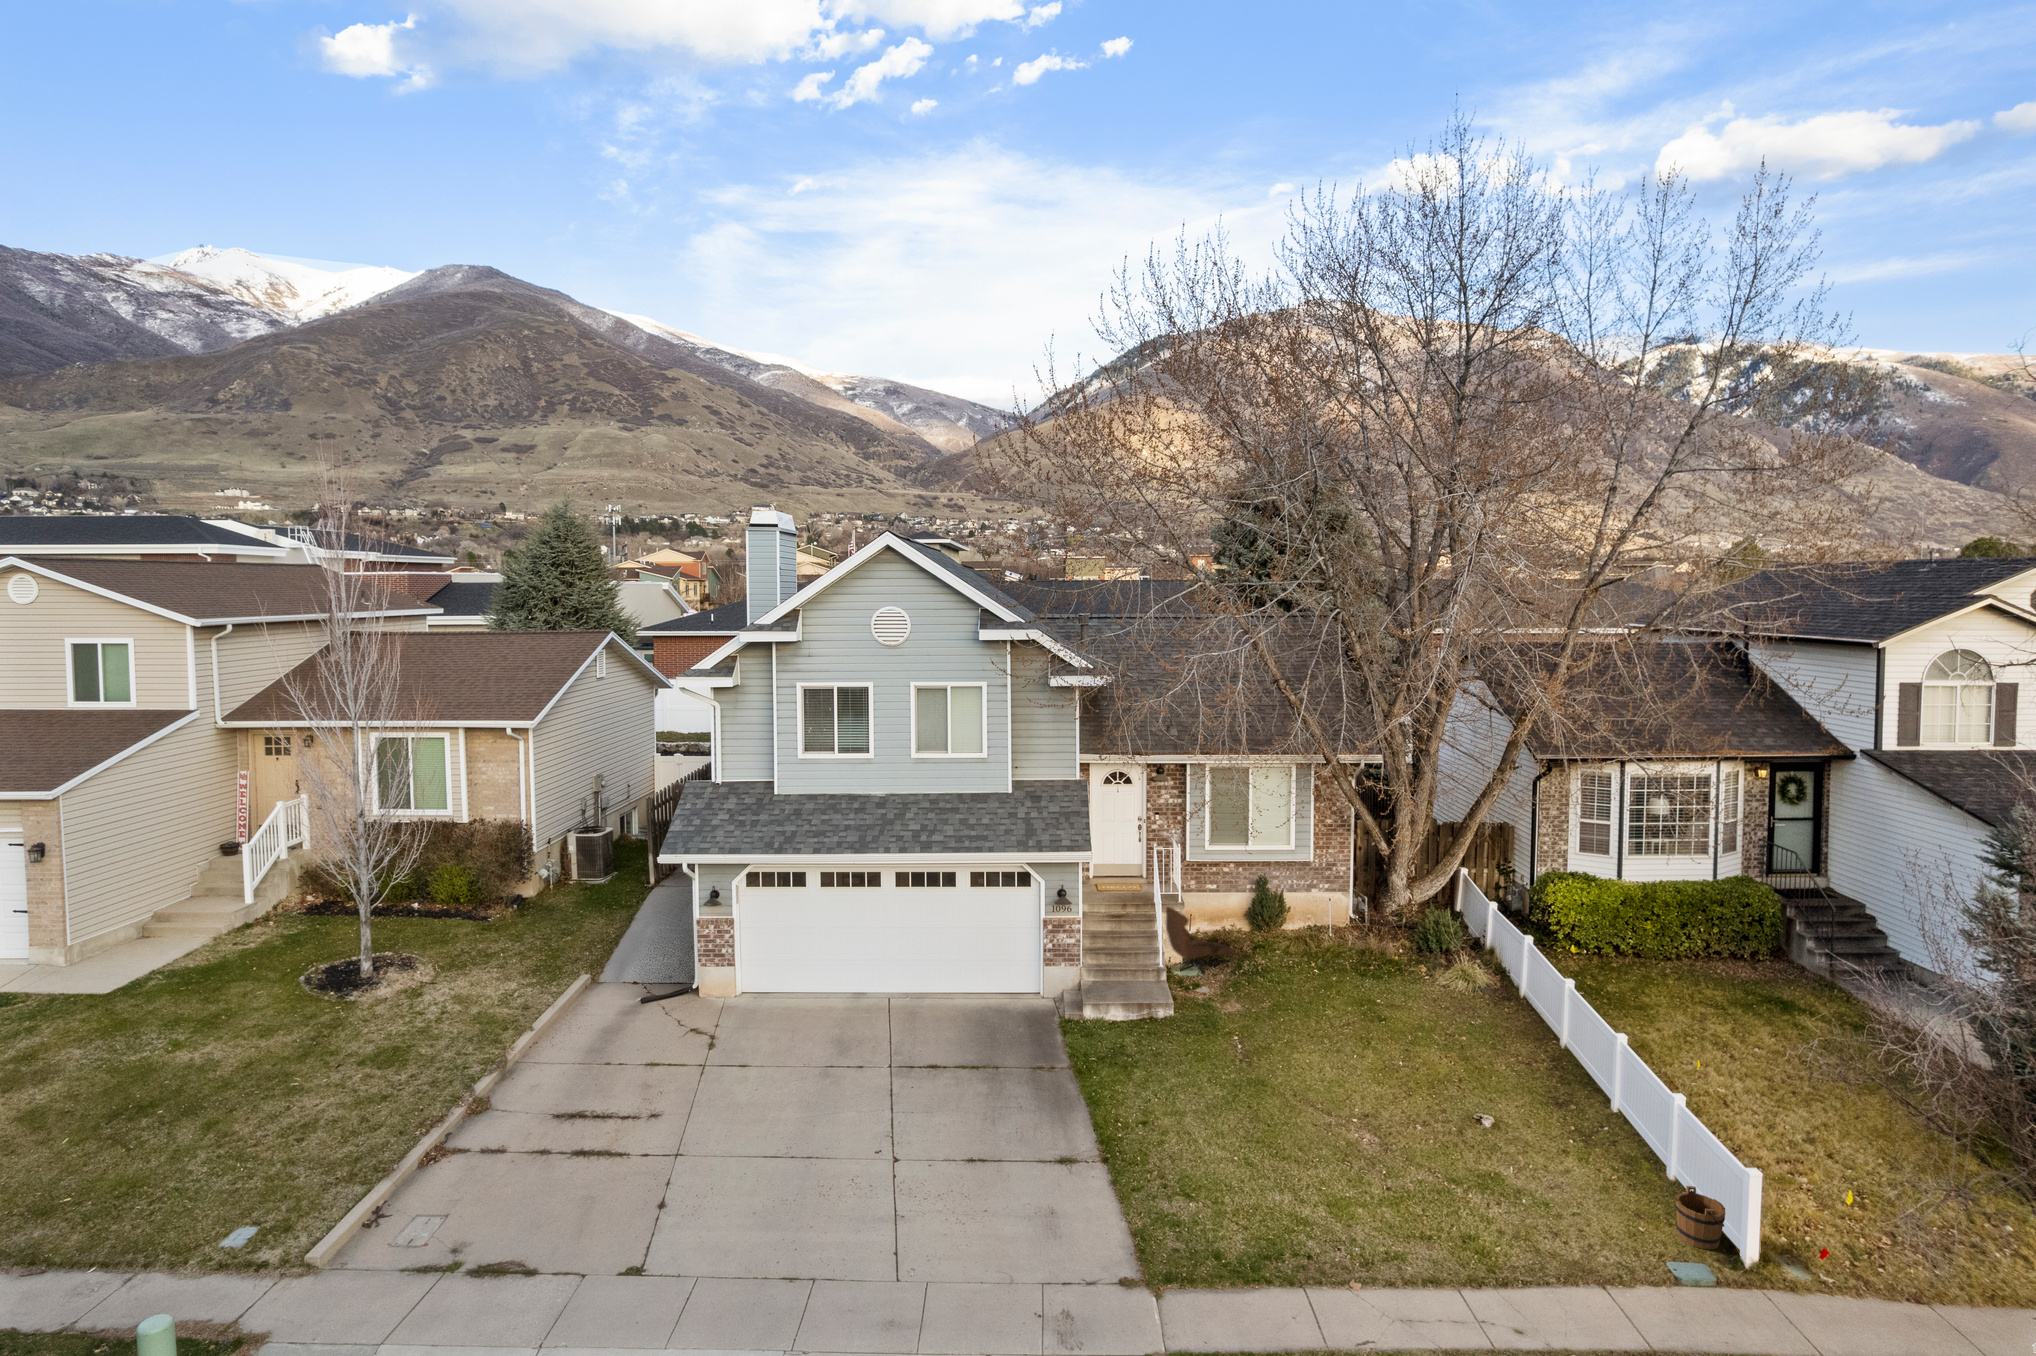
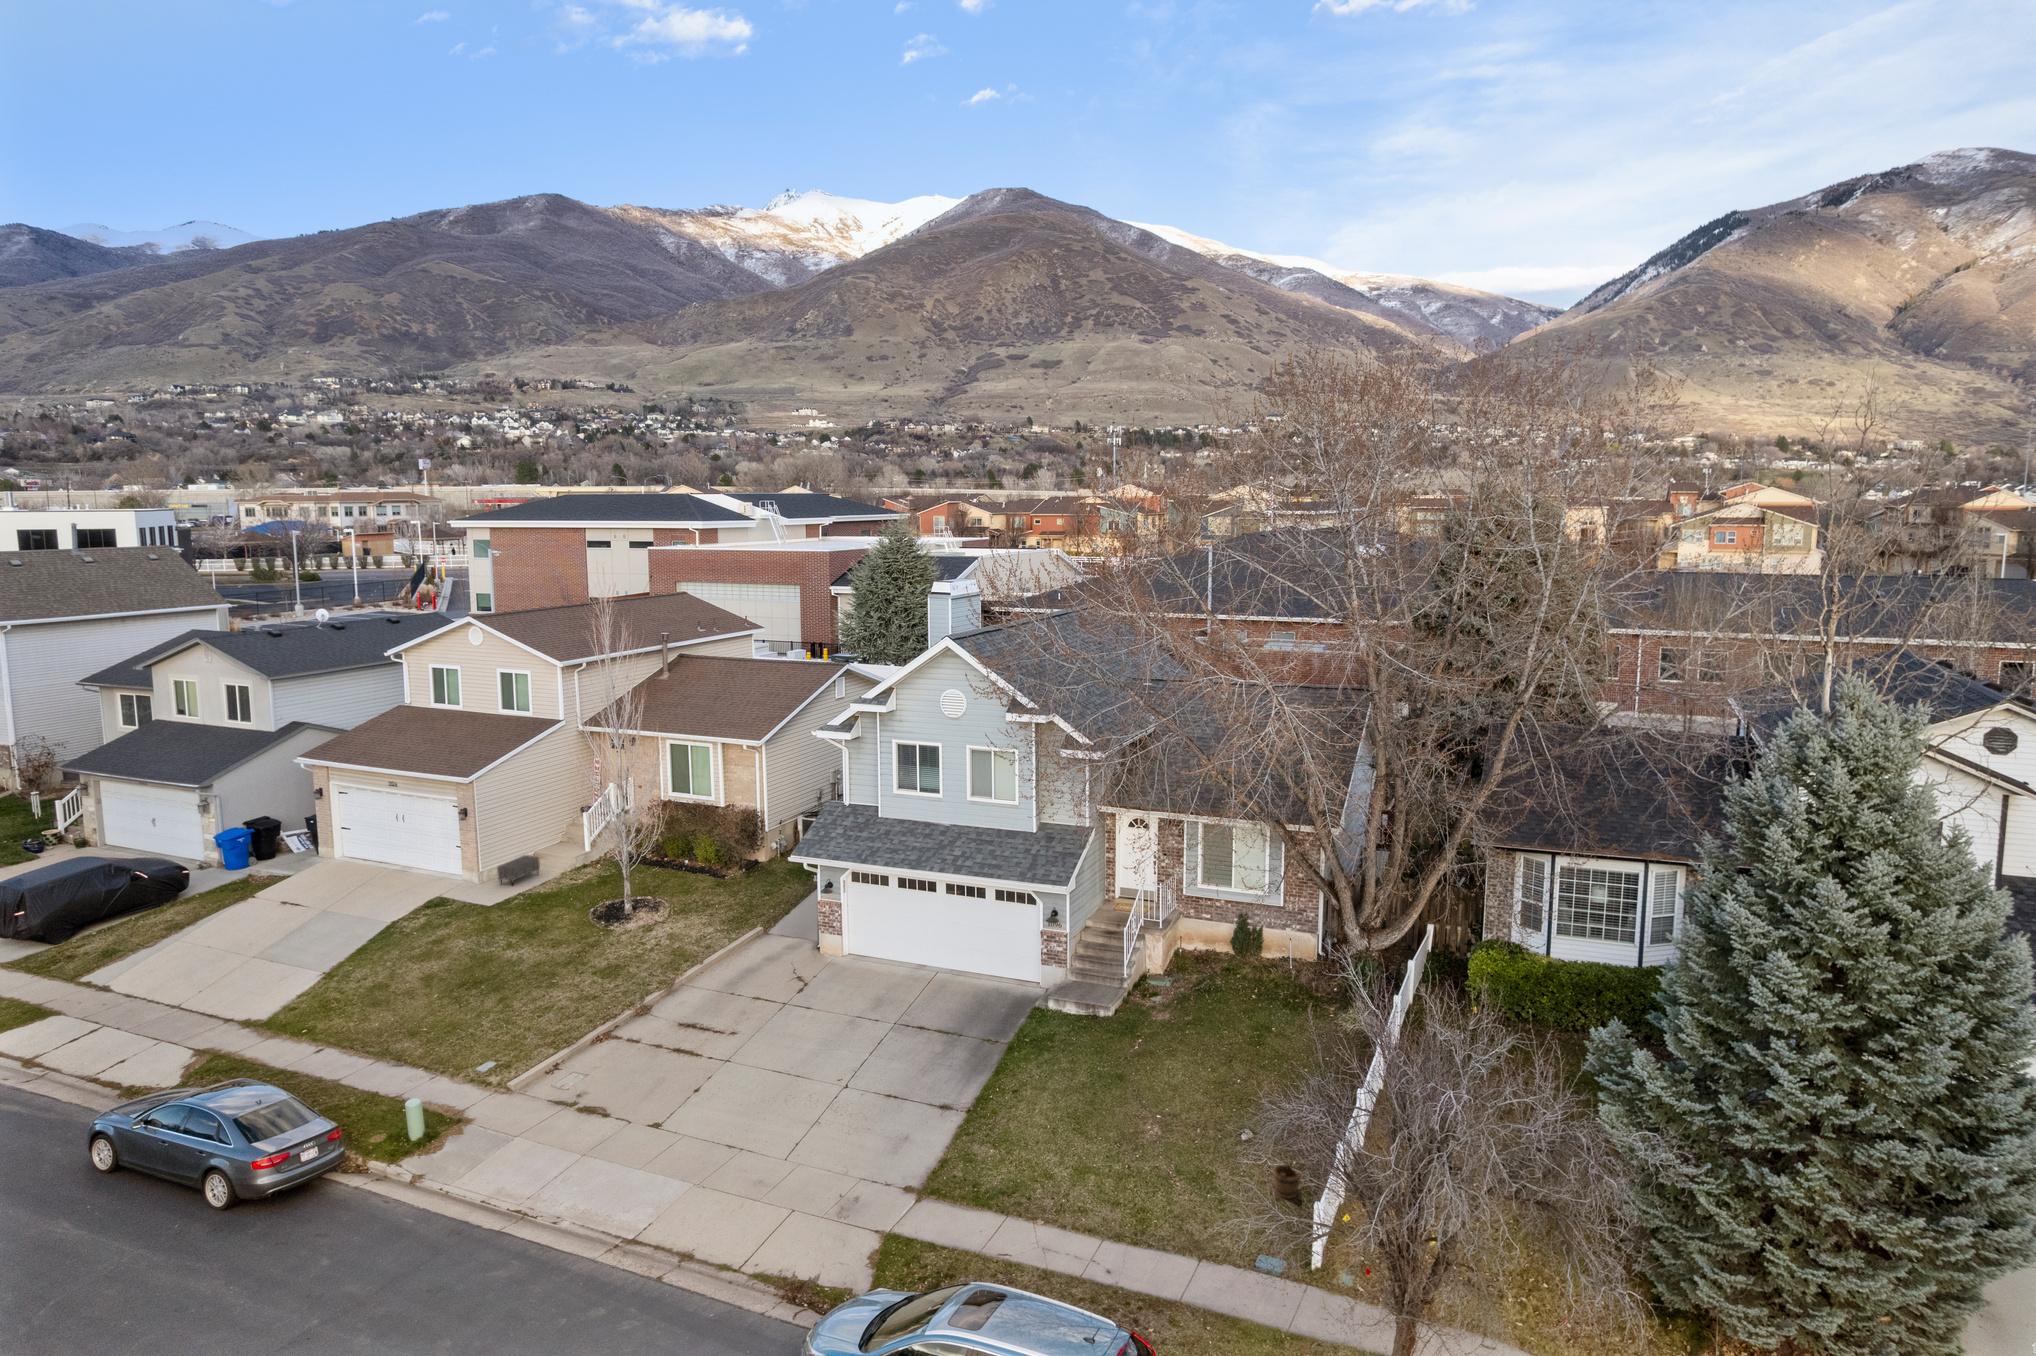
lounge chair: present [1166,907,1234,973] -> none [1147,929,1198,982]
bench: none [65,920,150,970] -> present [497,855,540,884]

